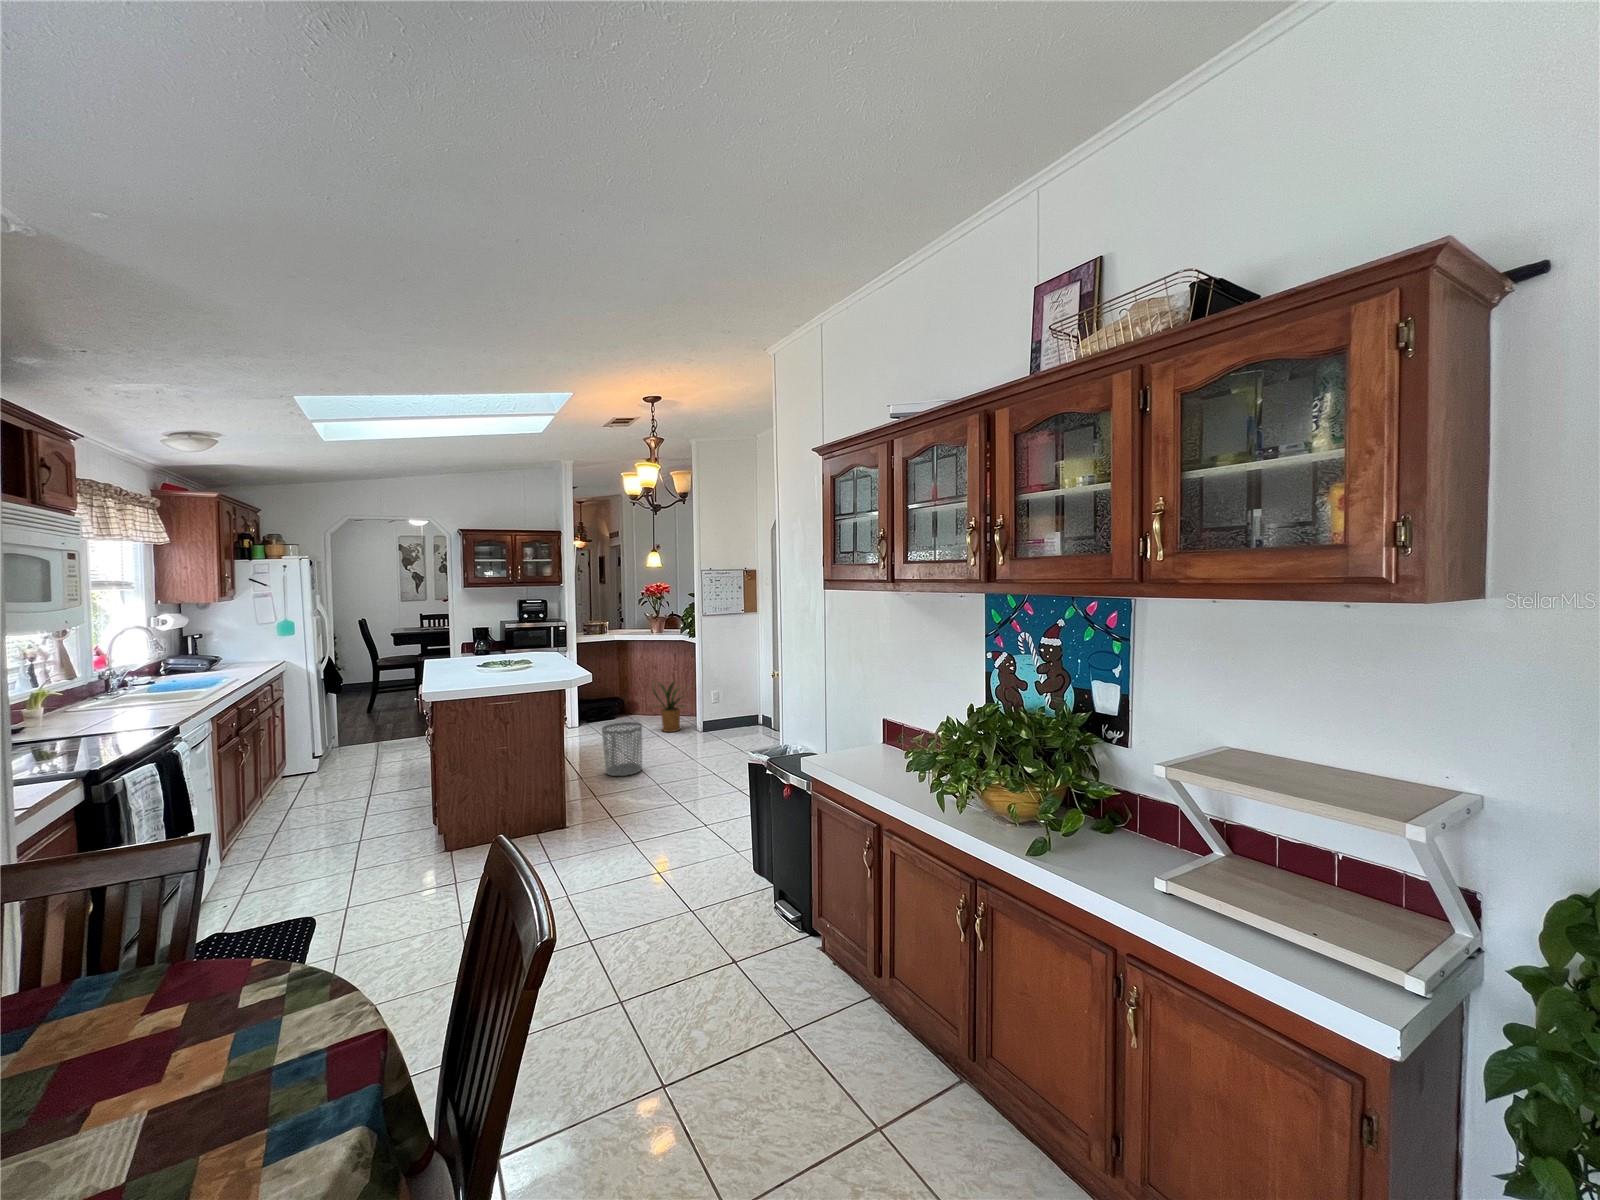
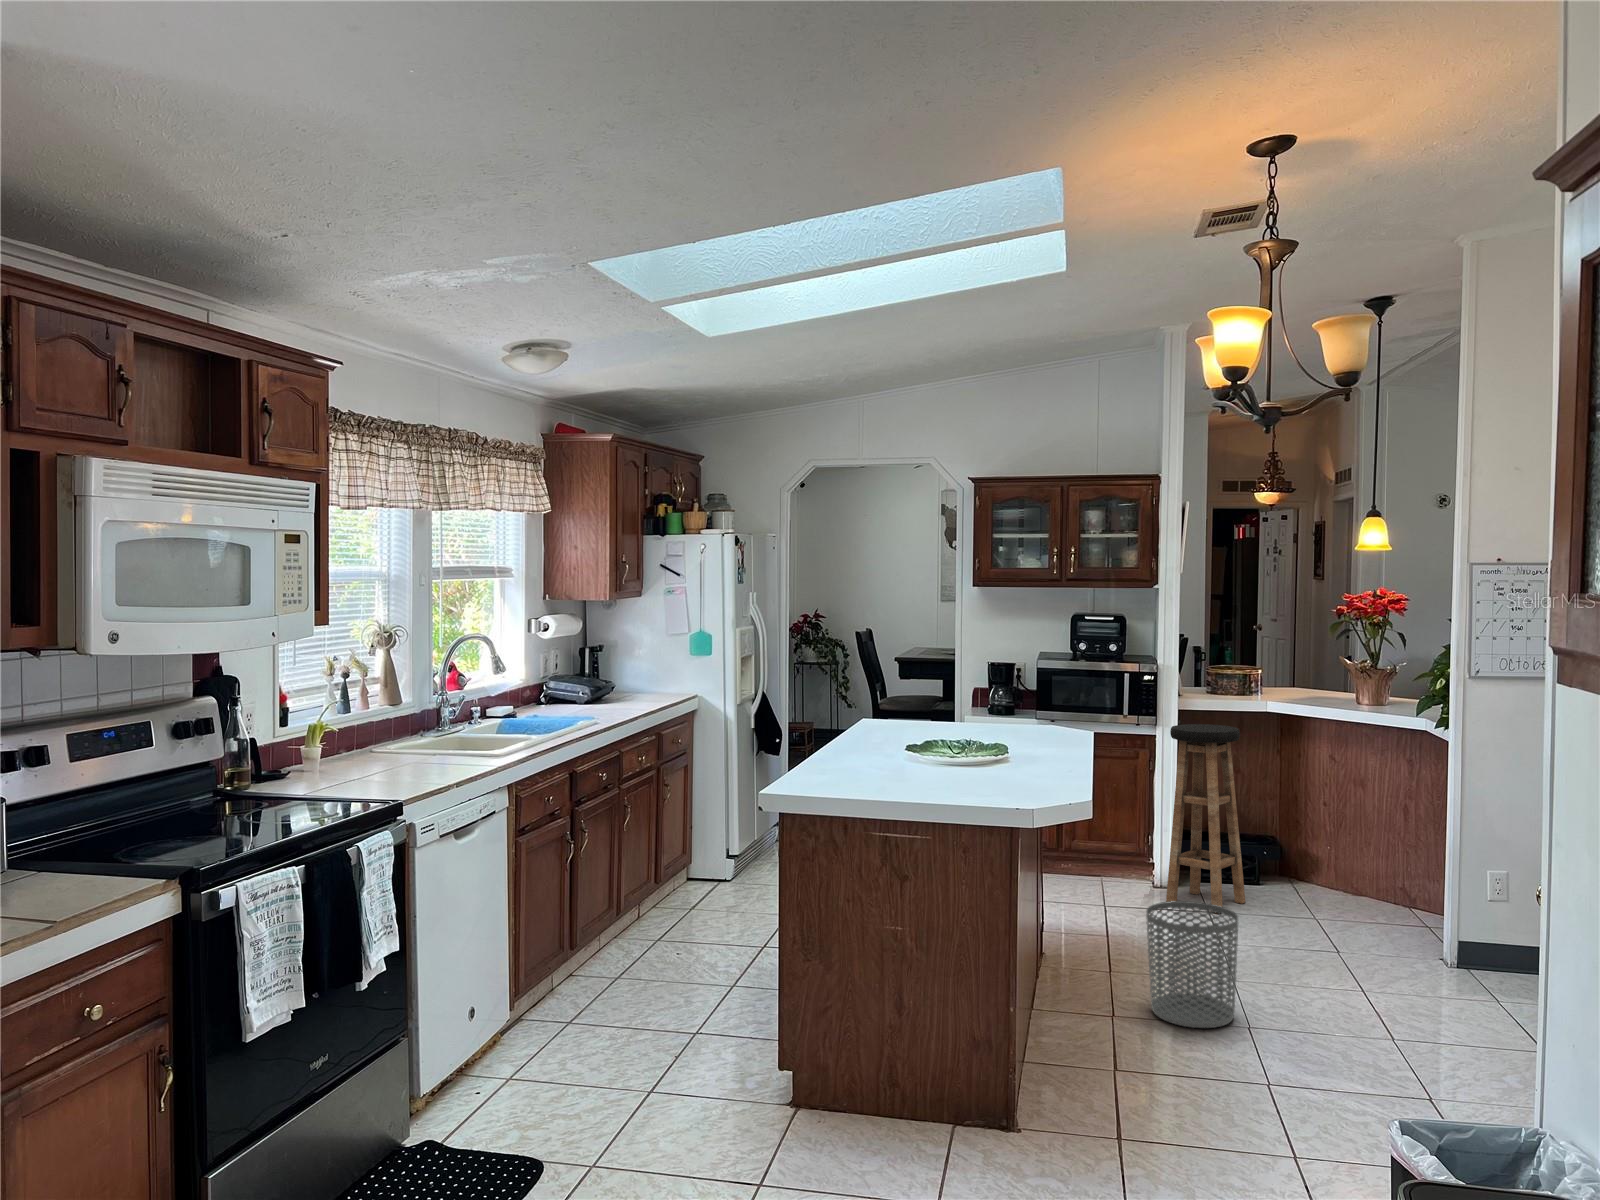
bar stool: none [588,647,626,735] -> present [1166,724,1245,907]
house plant: present [653,682,684,732] -> none [1298,808,1411,935]

